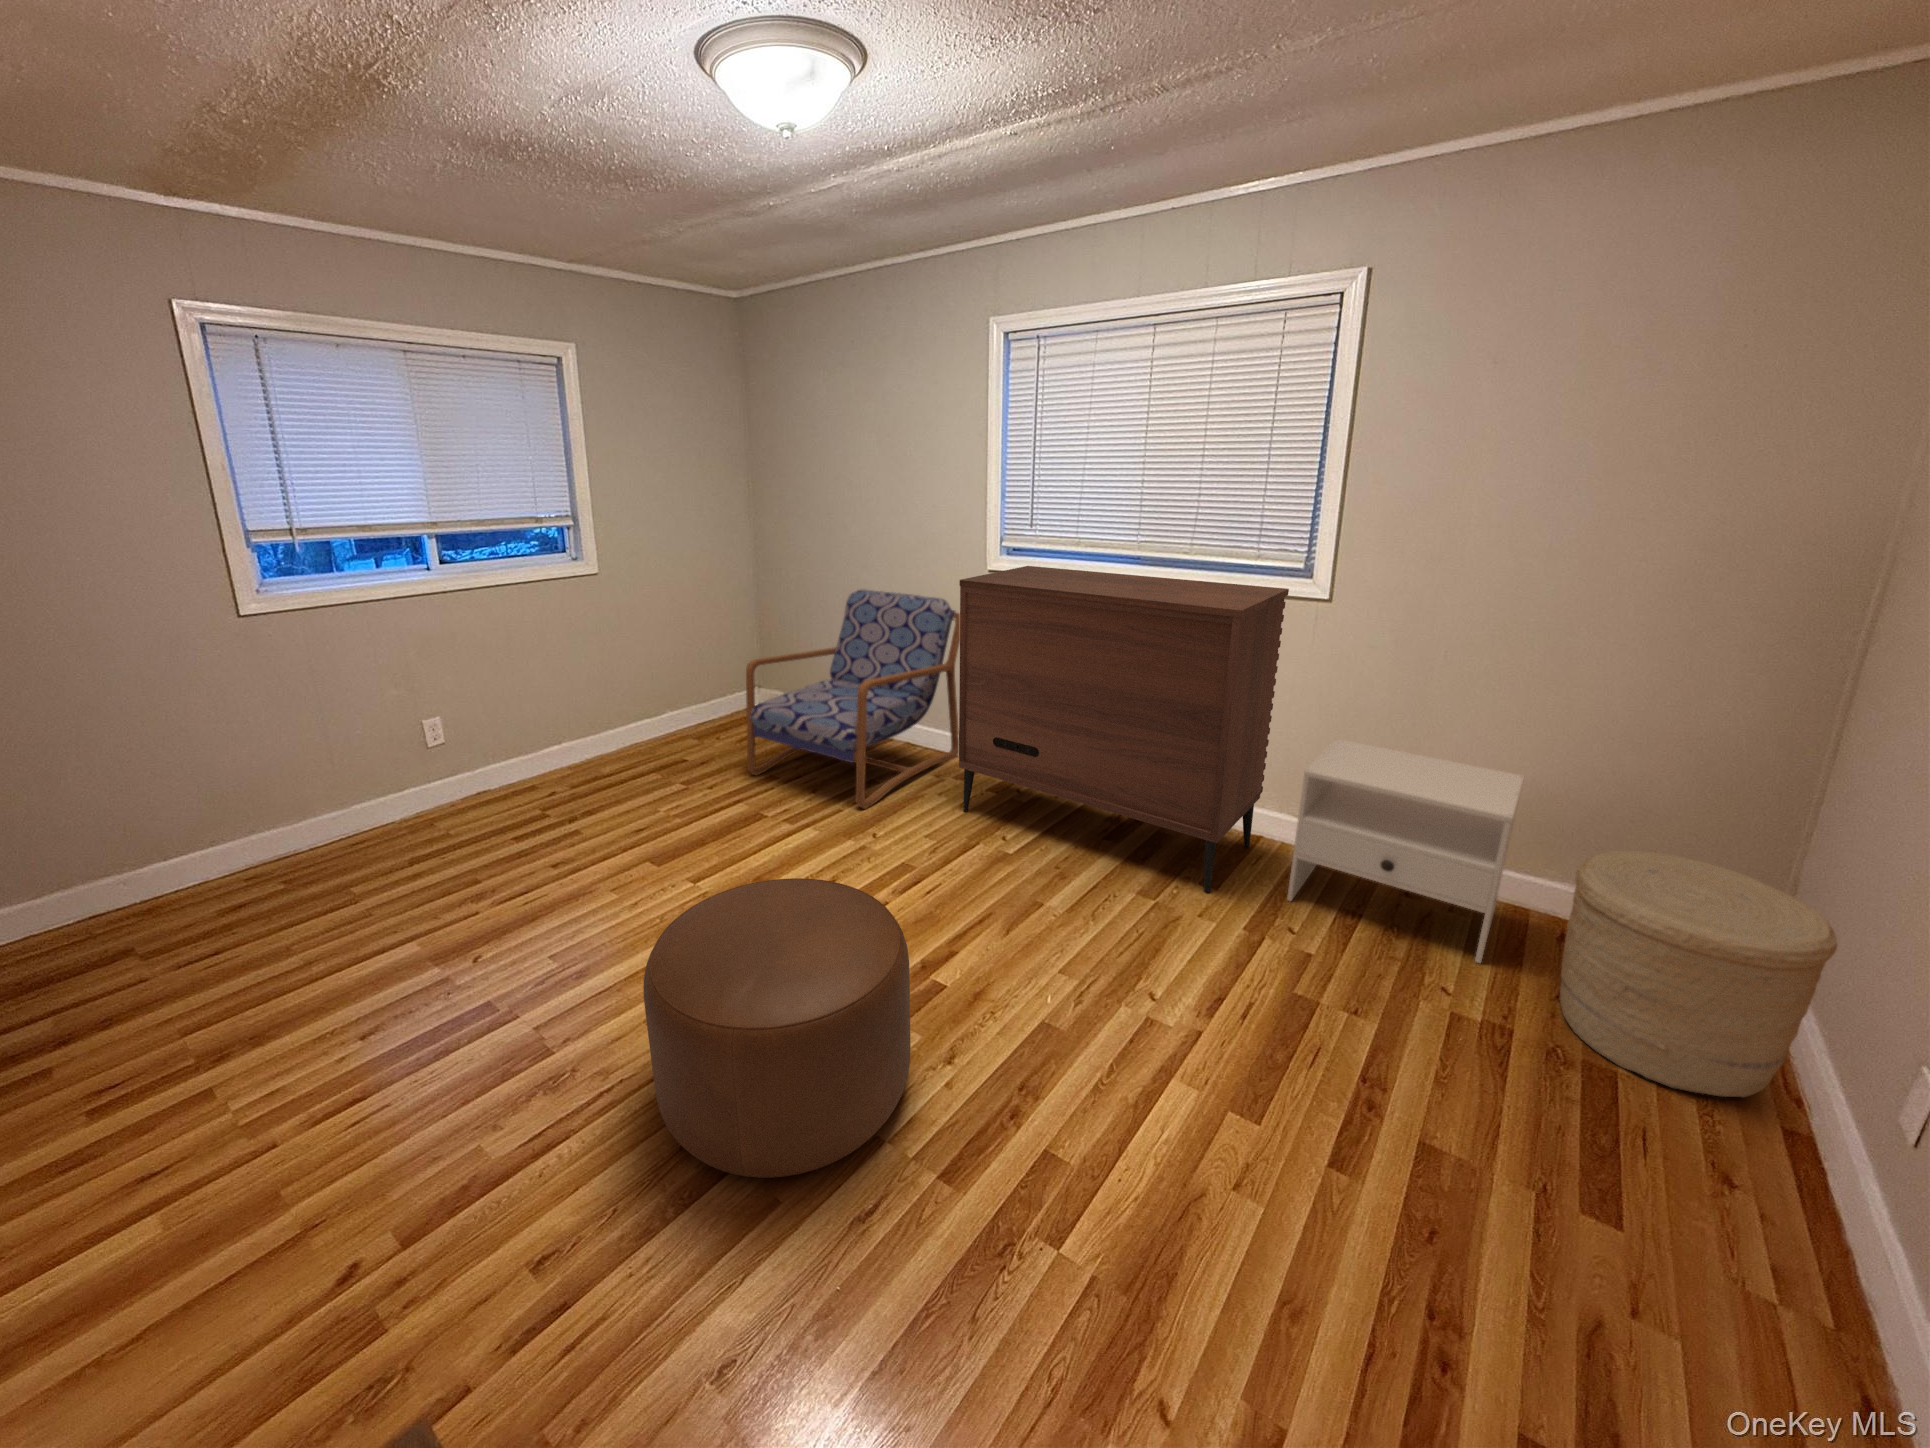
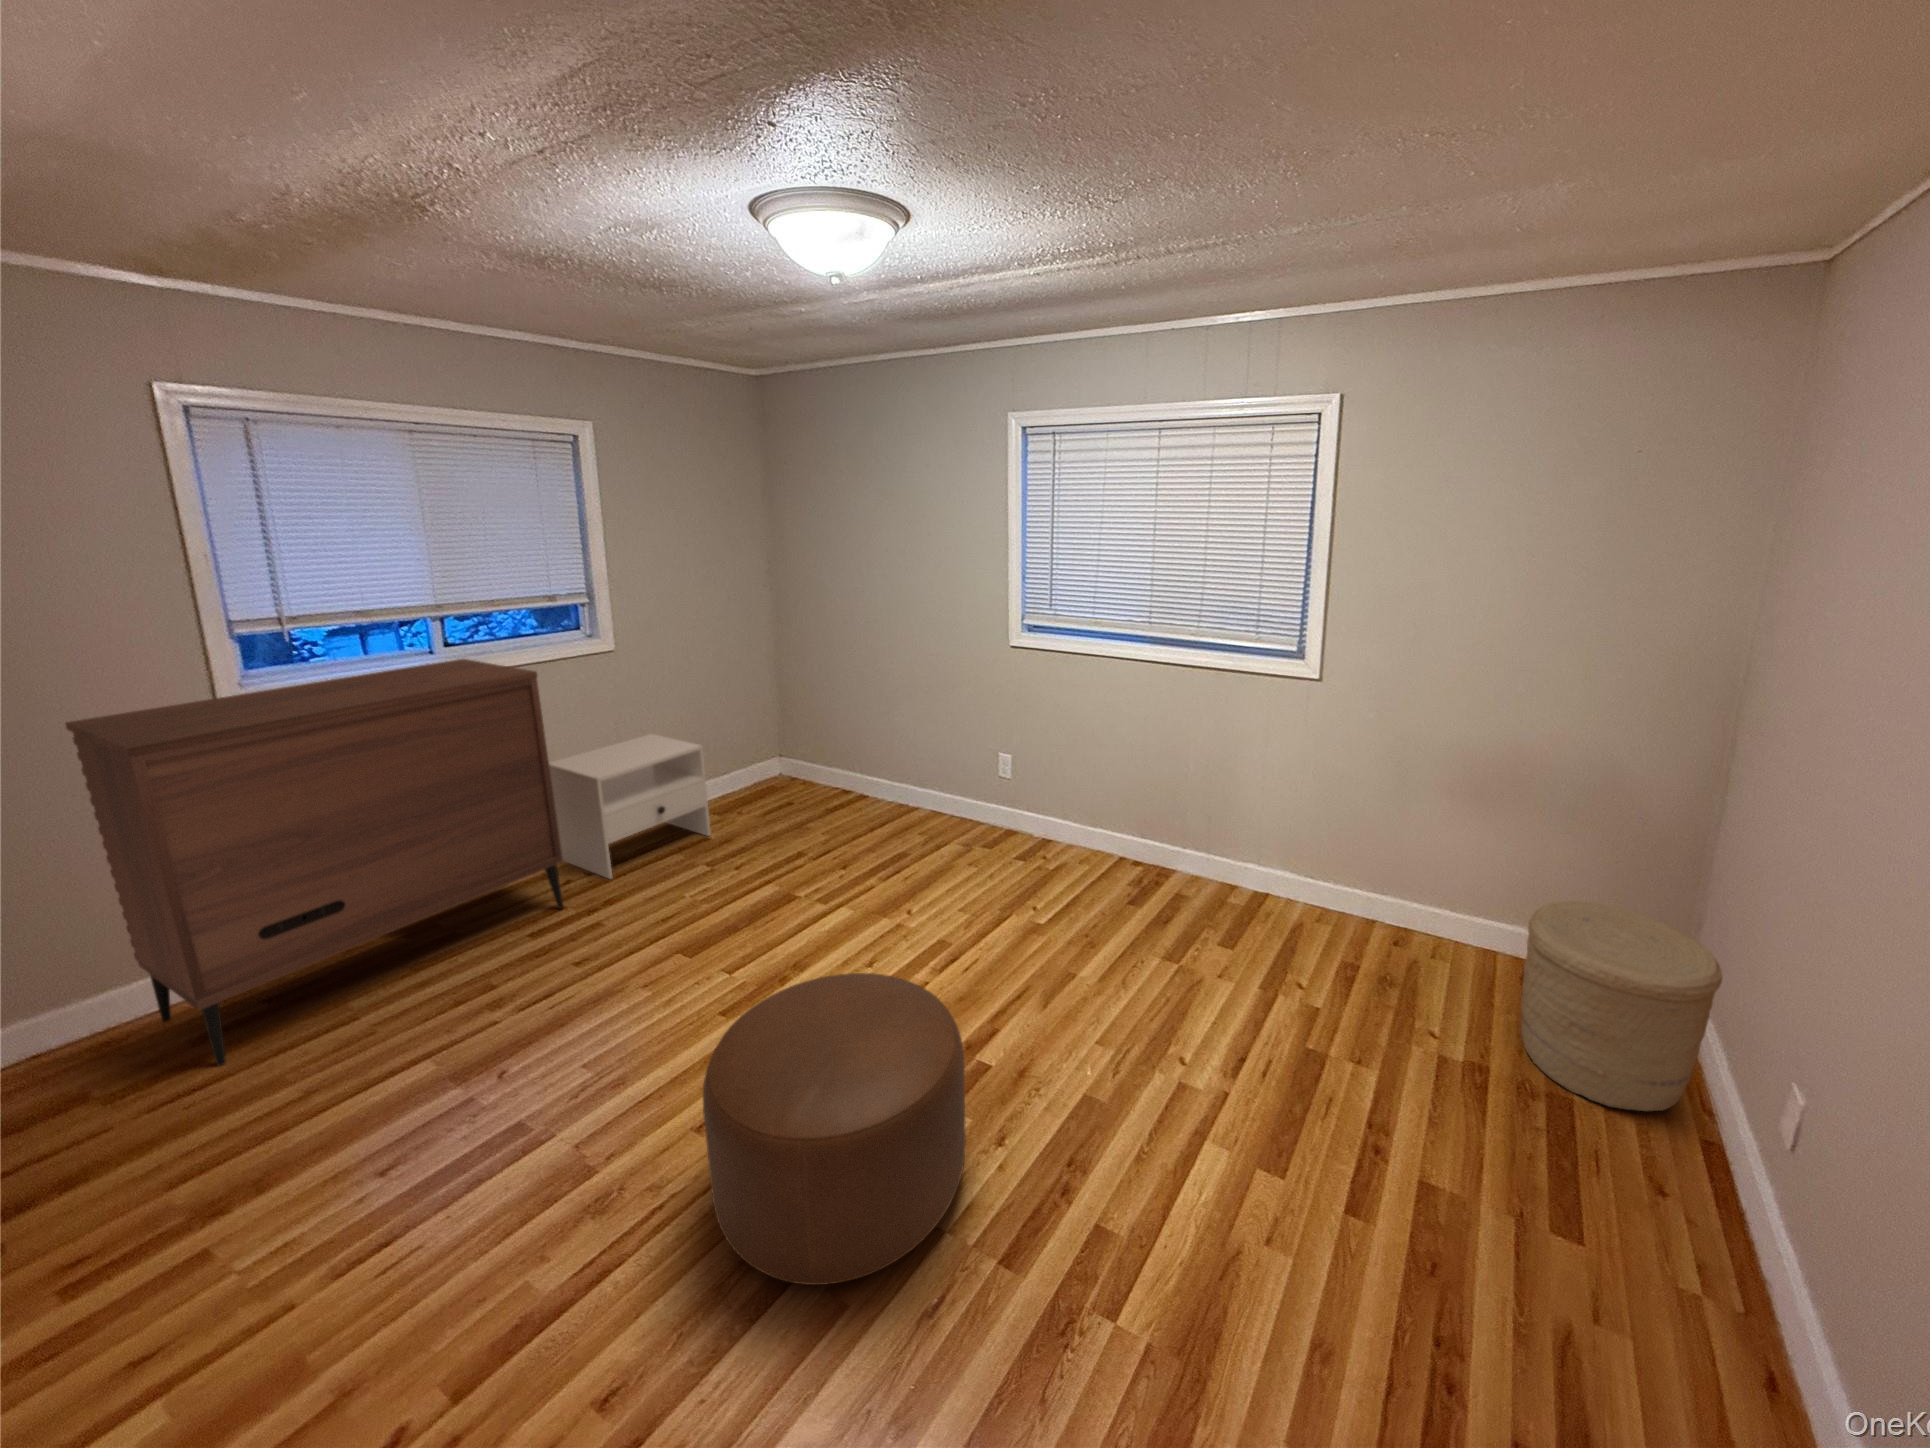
dresser: present [959,566,1289,893] -> present [65,659,563,1066]
armchair: present [746,589,960,809] -> none [775,662,990,883]
nightstand: present [1287,739,1524,963] -> present [549,734,711,879]

